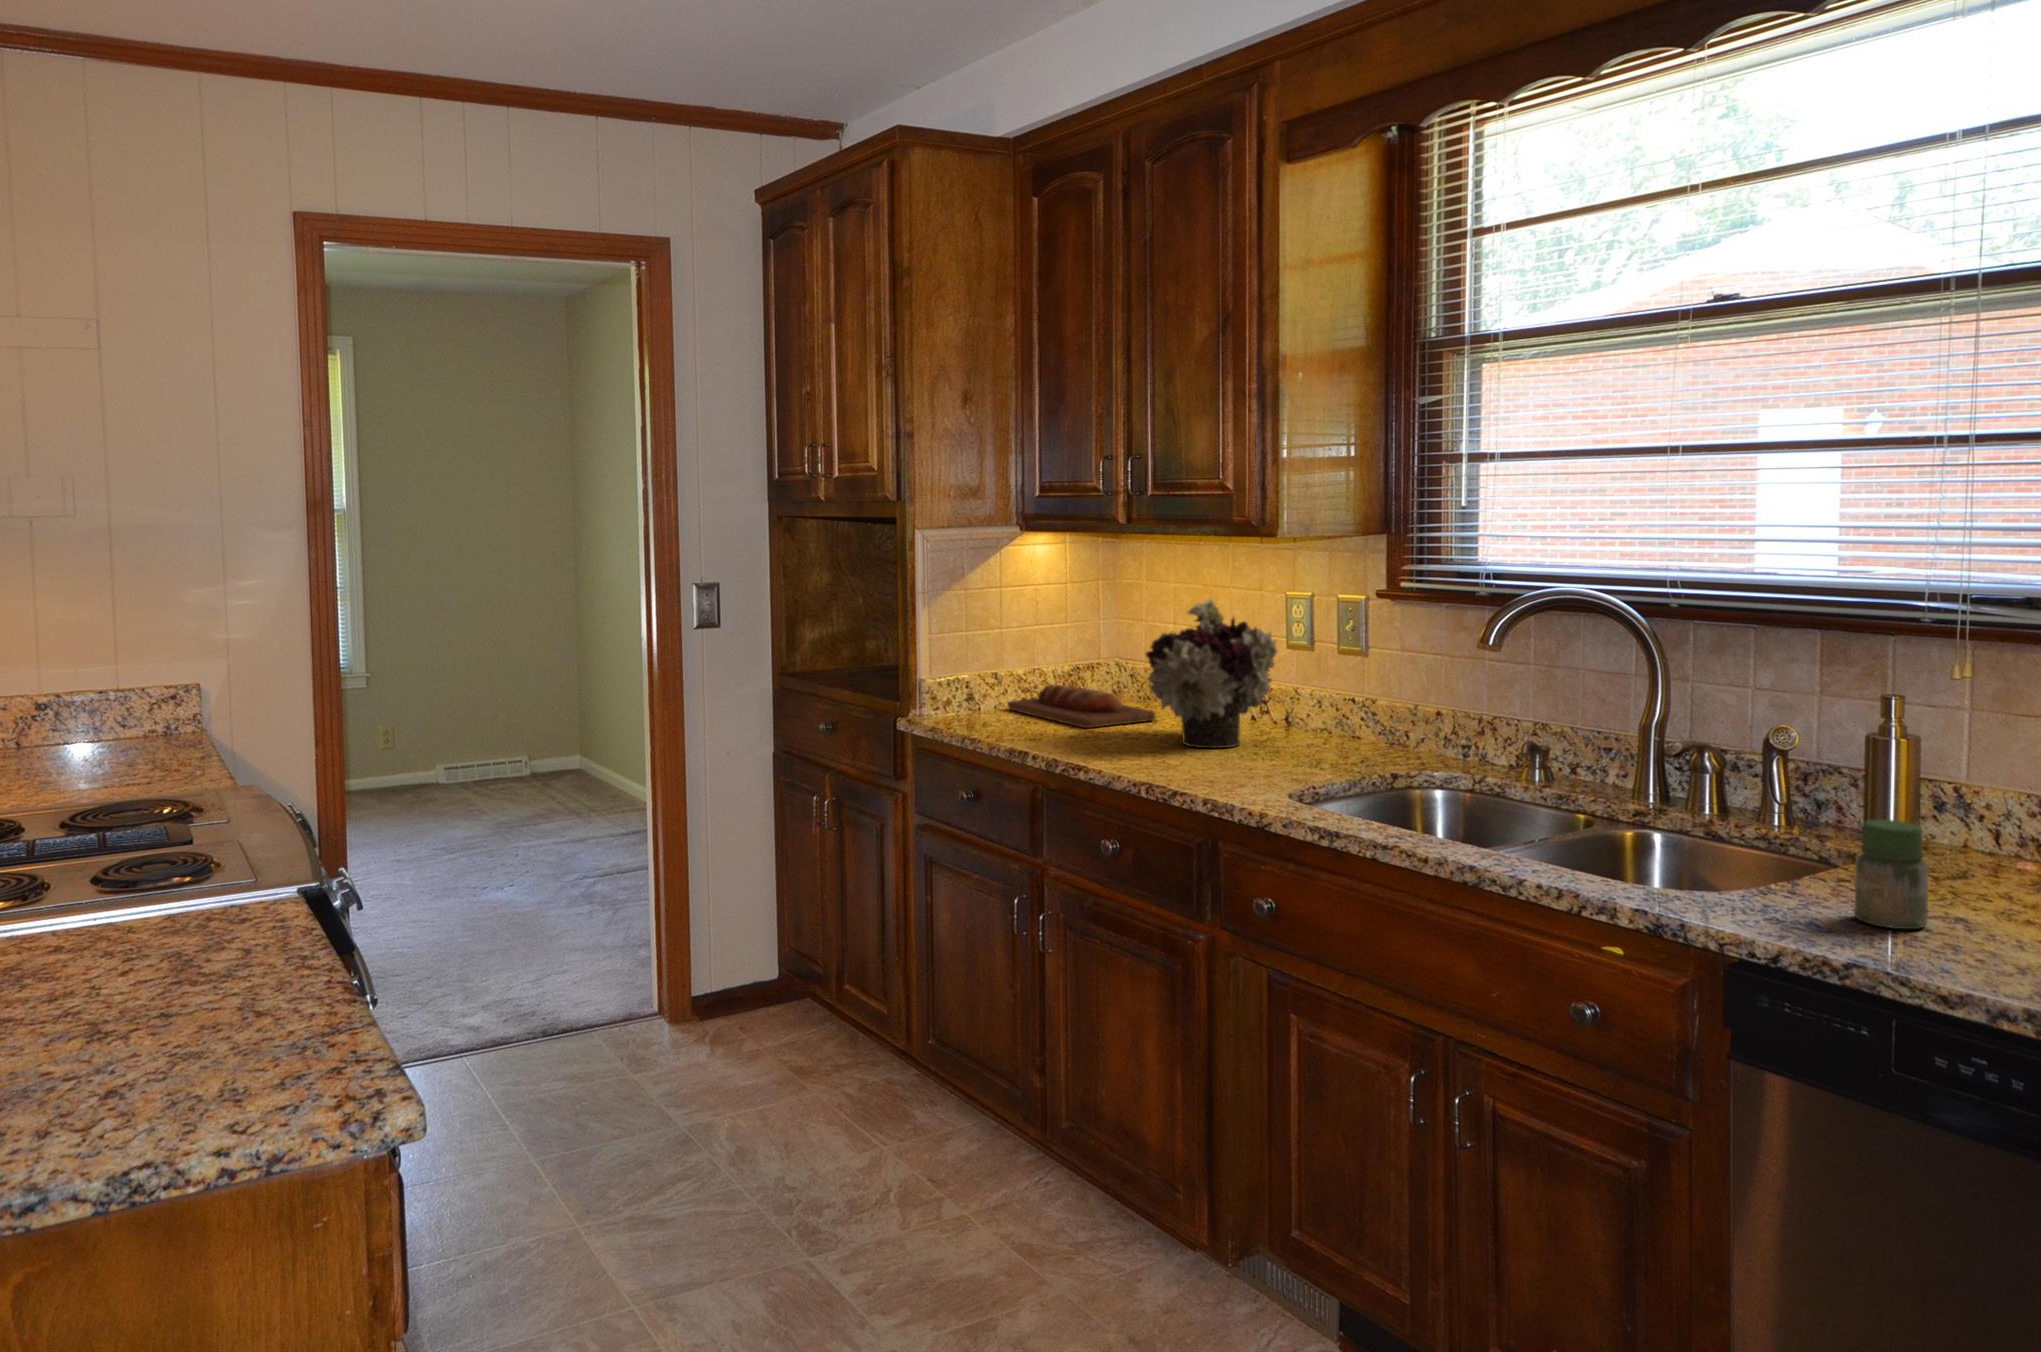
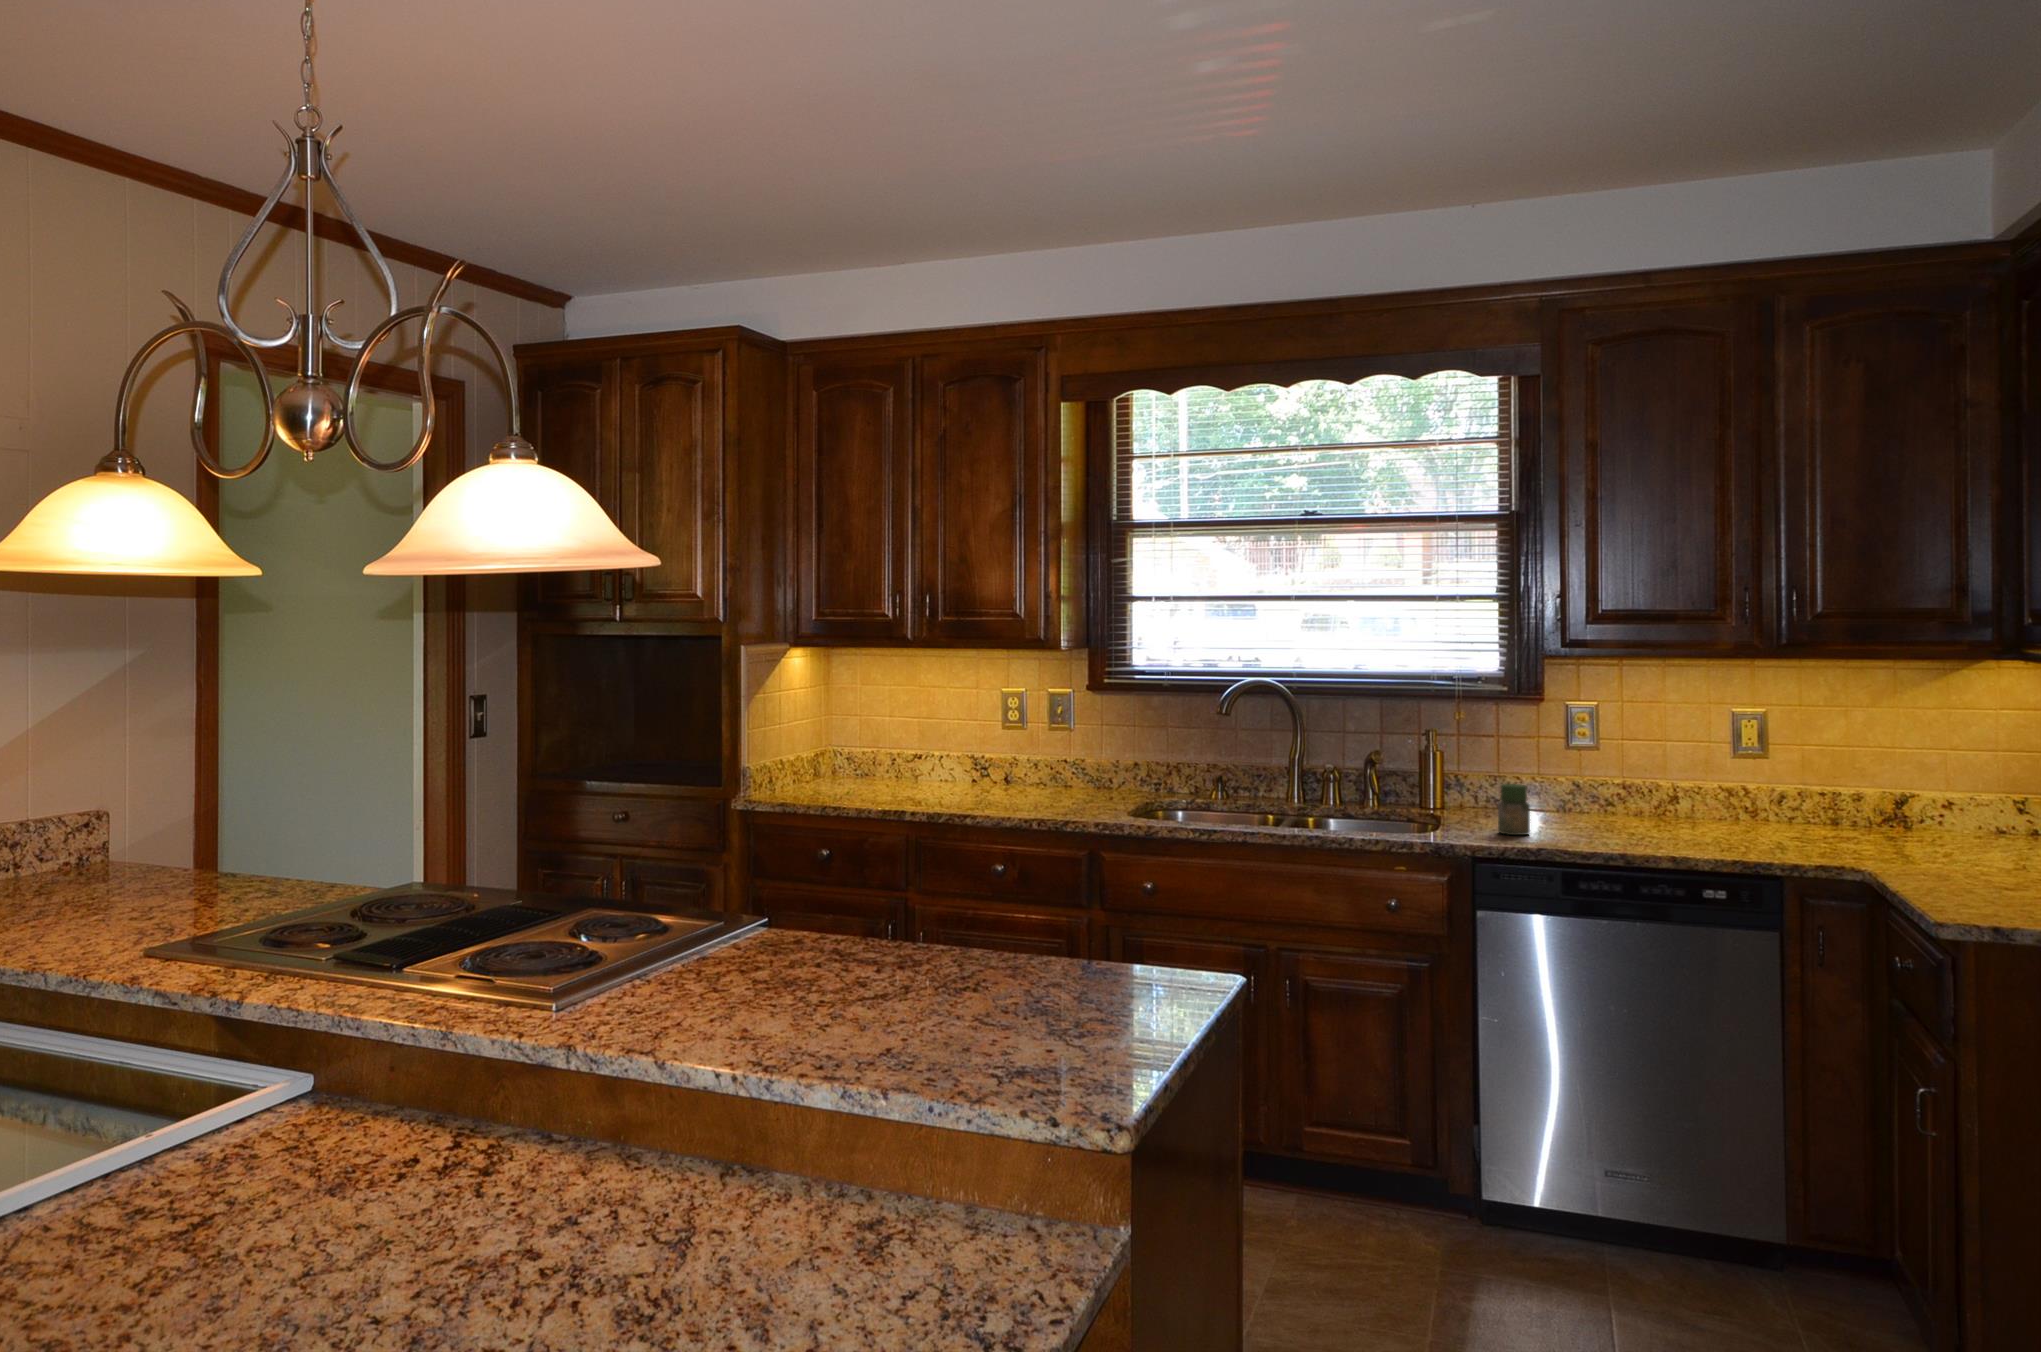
flower arrangement: present [1146,599,1277,748] -> none [943,693,1045,800]
bread loaf: present [1008,685,1156,728] -> none [784,767,912,796]

